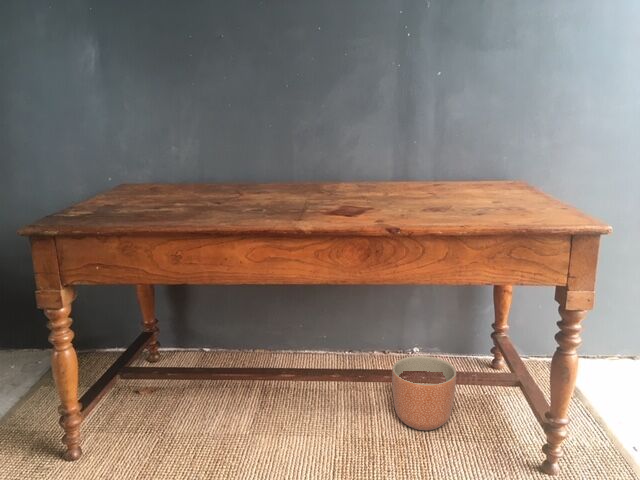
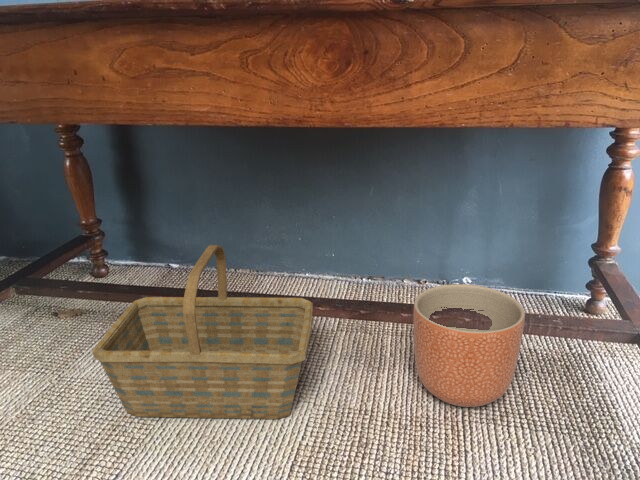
basket: none [206,341,335,453] -> present [92,245,313,419]

